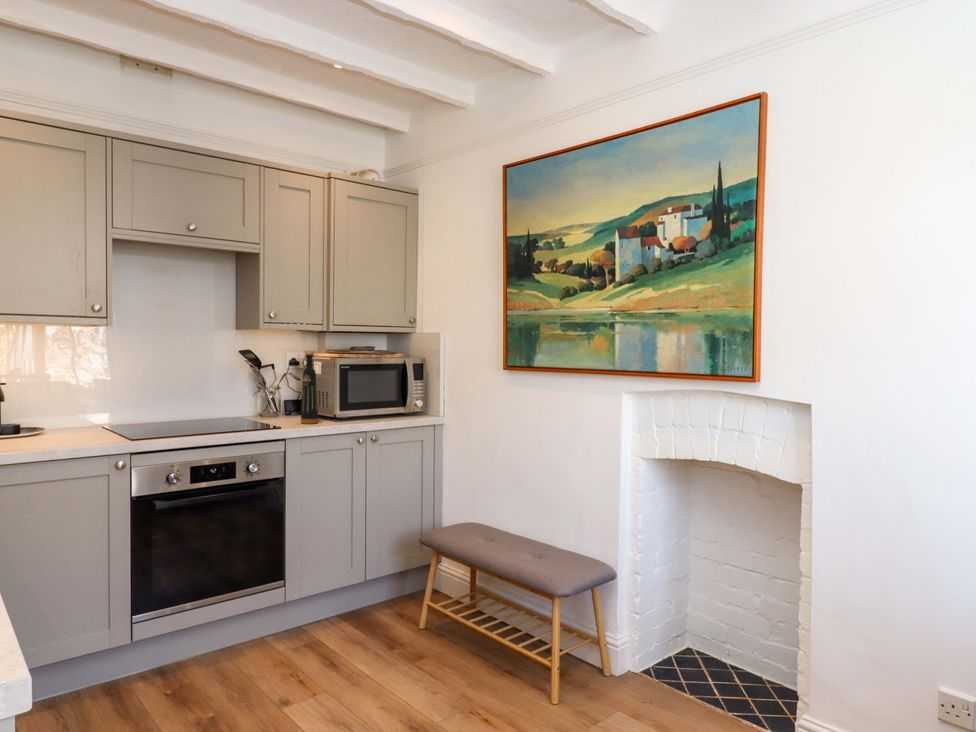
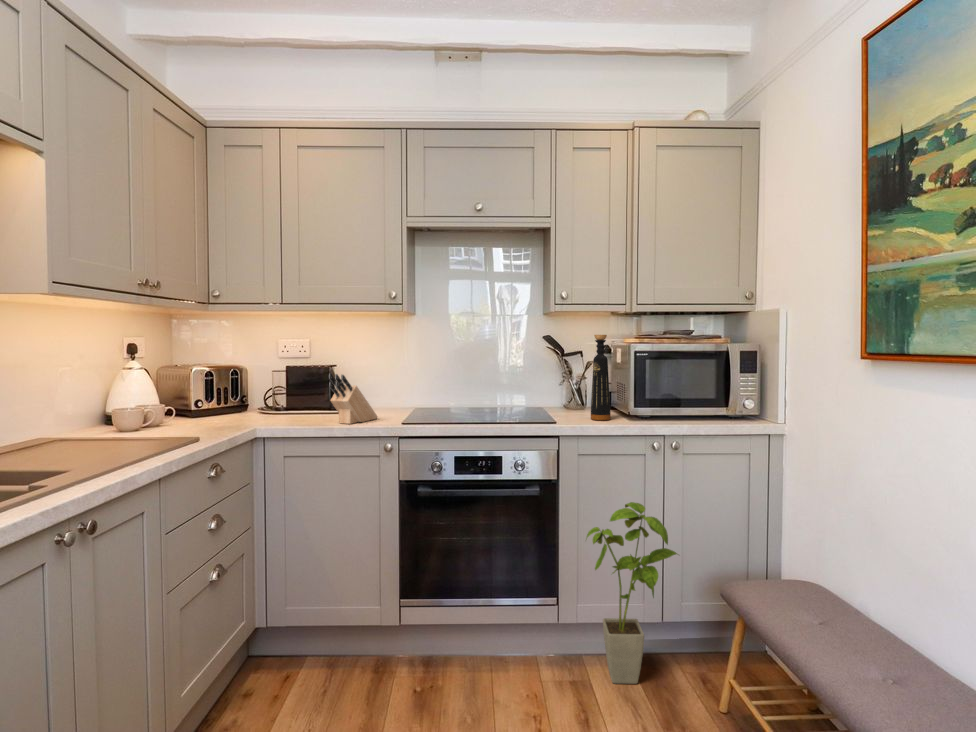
knife block: none [45,391,87,444] -> present [329,373,378,424]
house plant: none [310,487,385,636] -> present [586,502,677,684]

